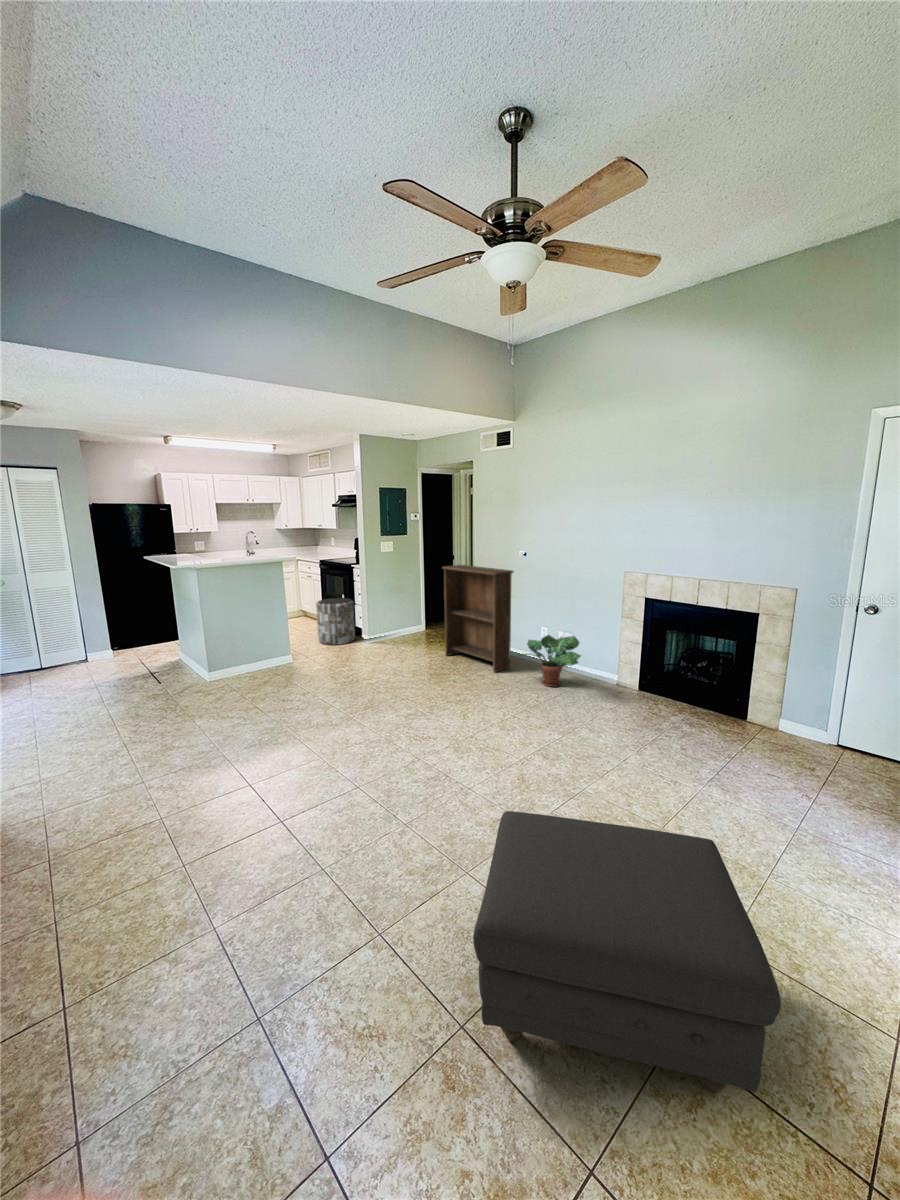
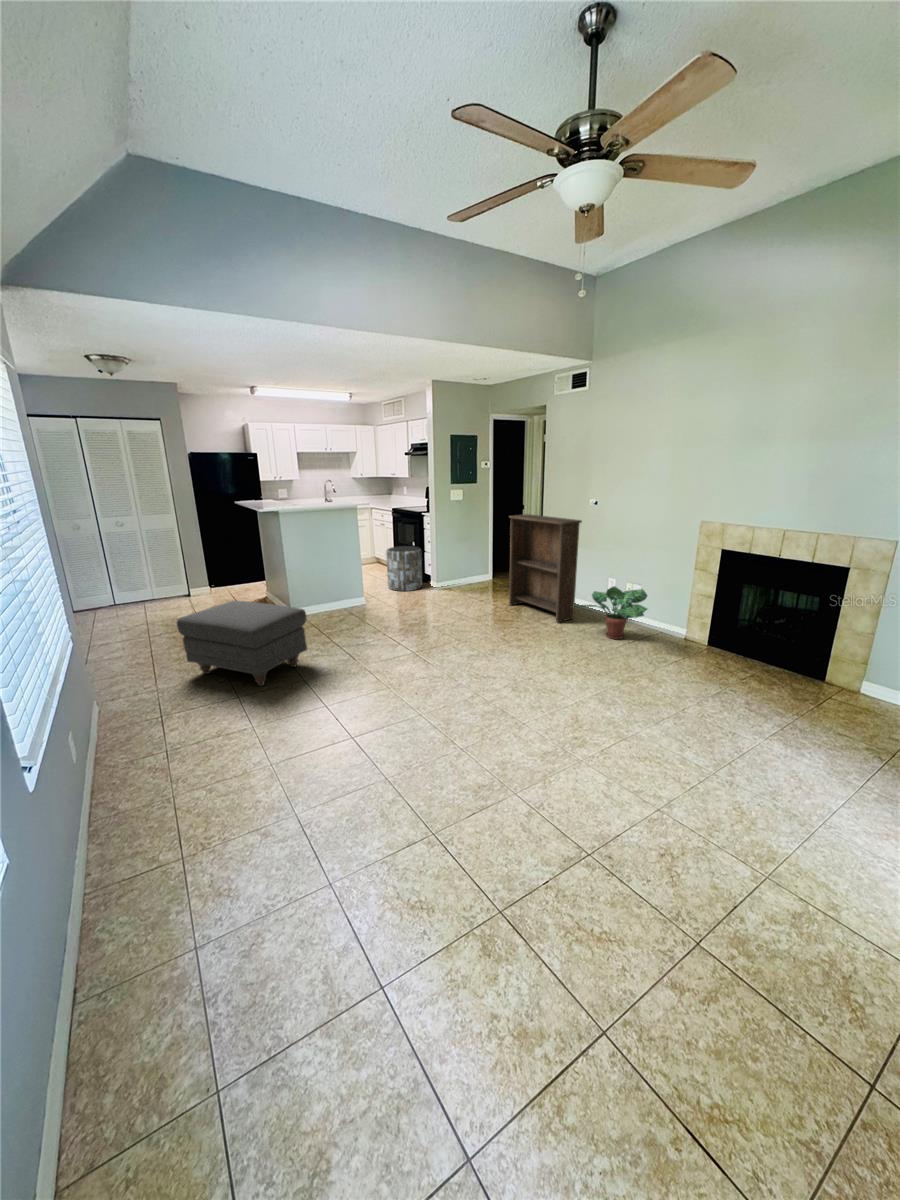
ottoman: present [473,811,781,1093] -> present [177,601,307,686]

